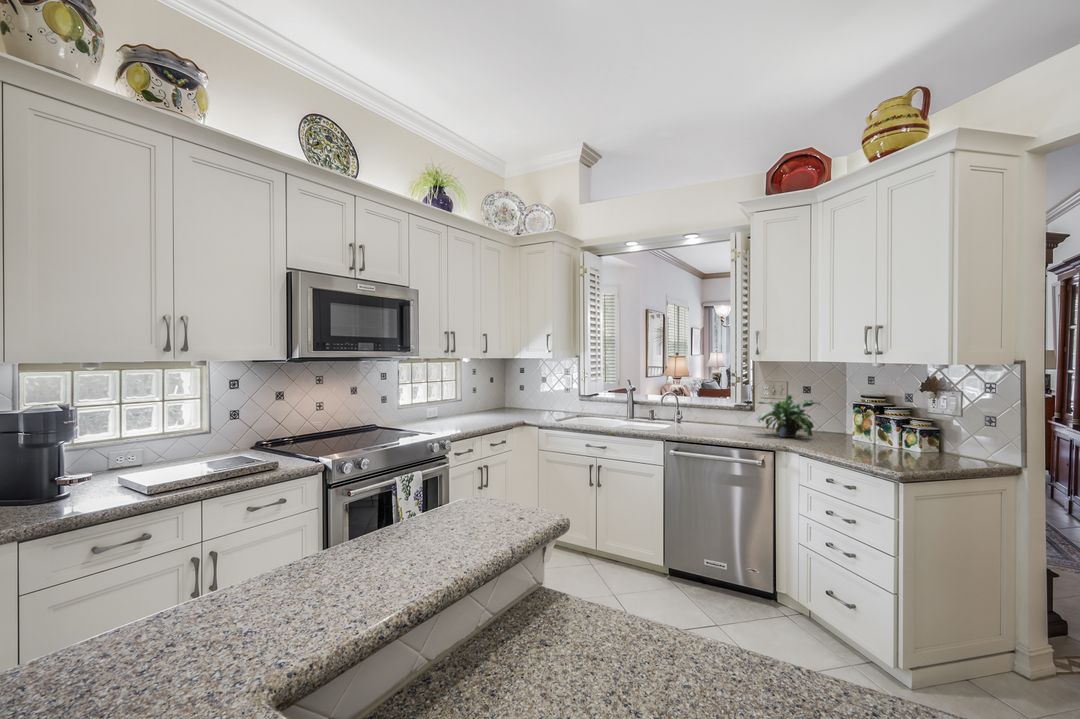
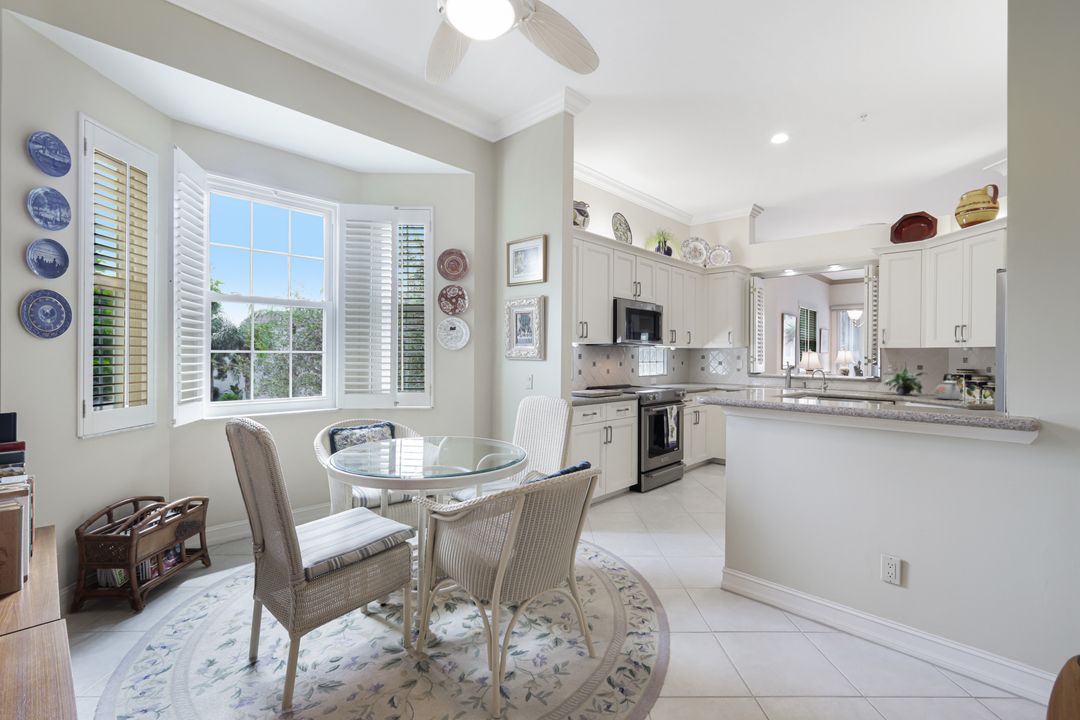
kettle: none [834,408,878,453] -> present [934,374,963,400]

